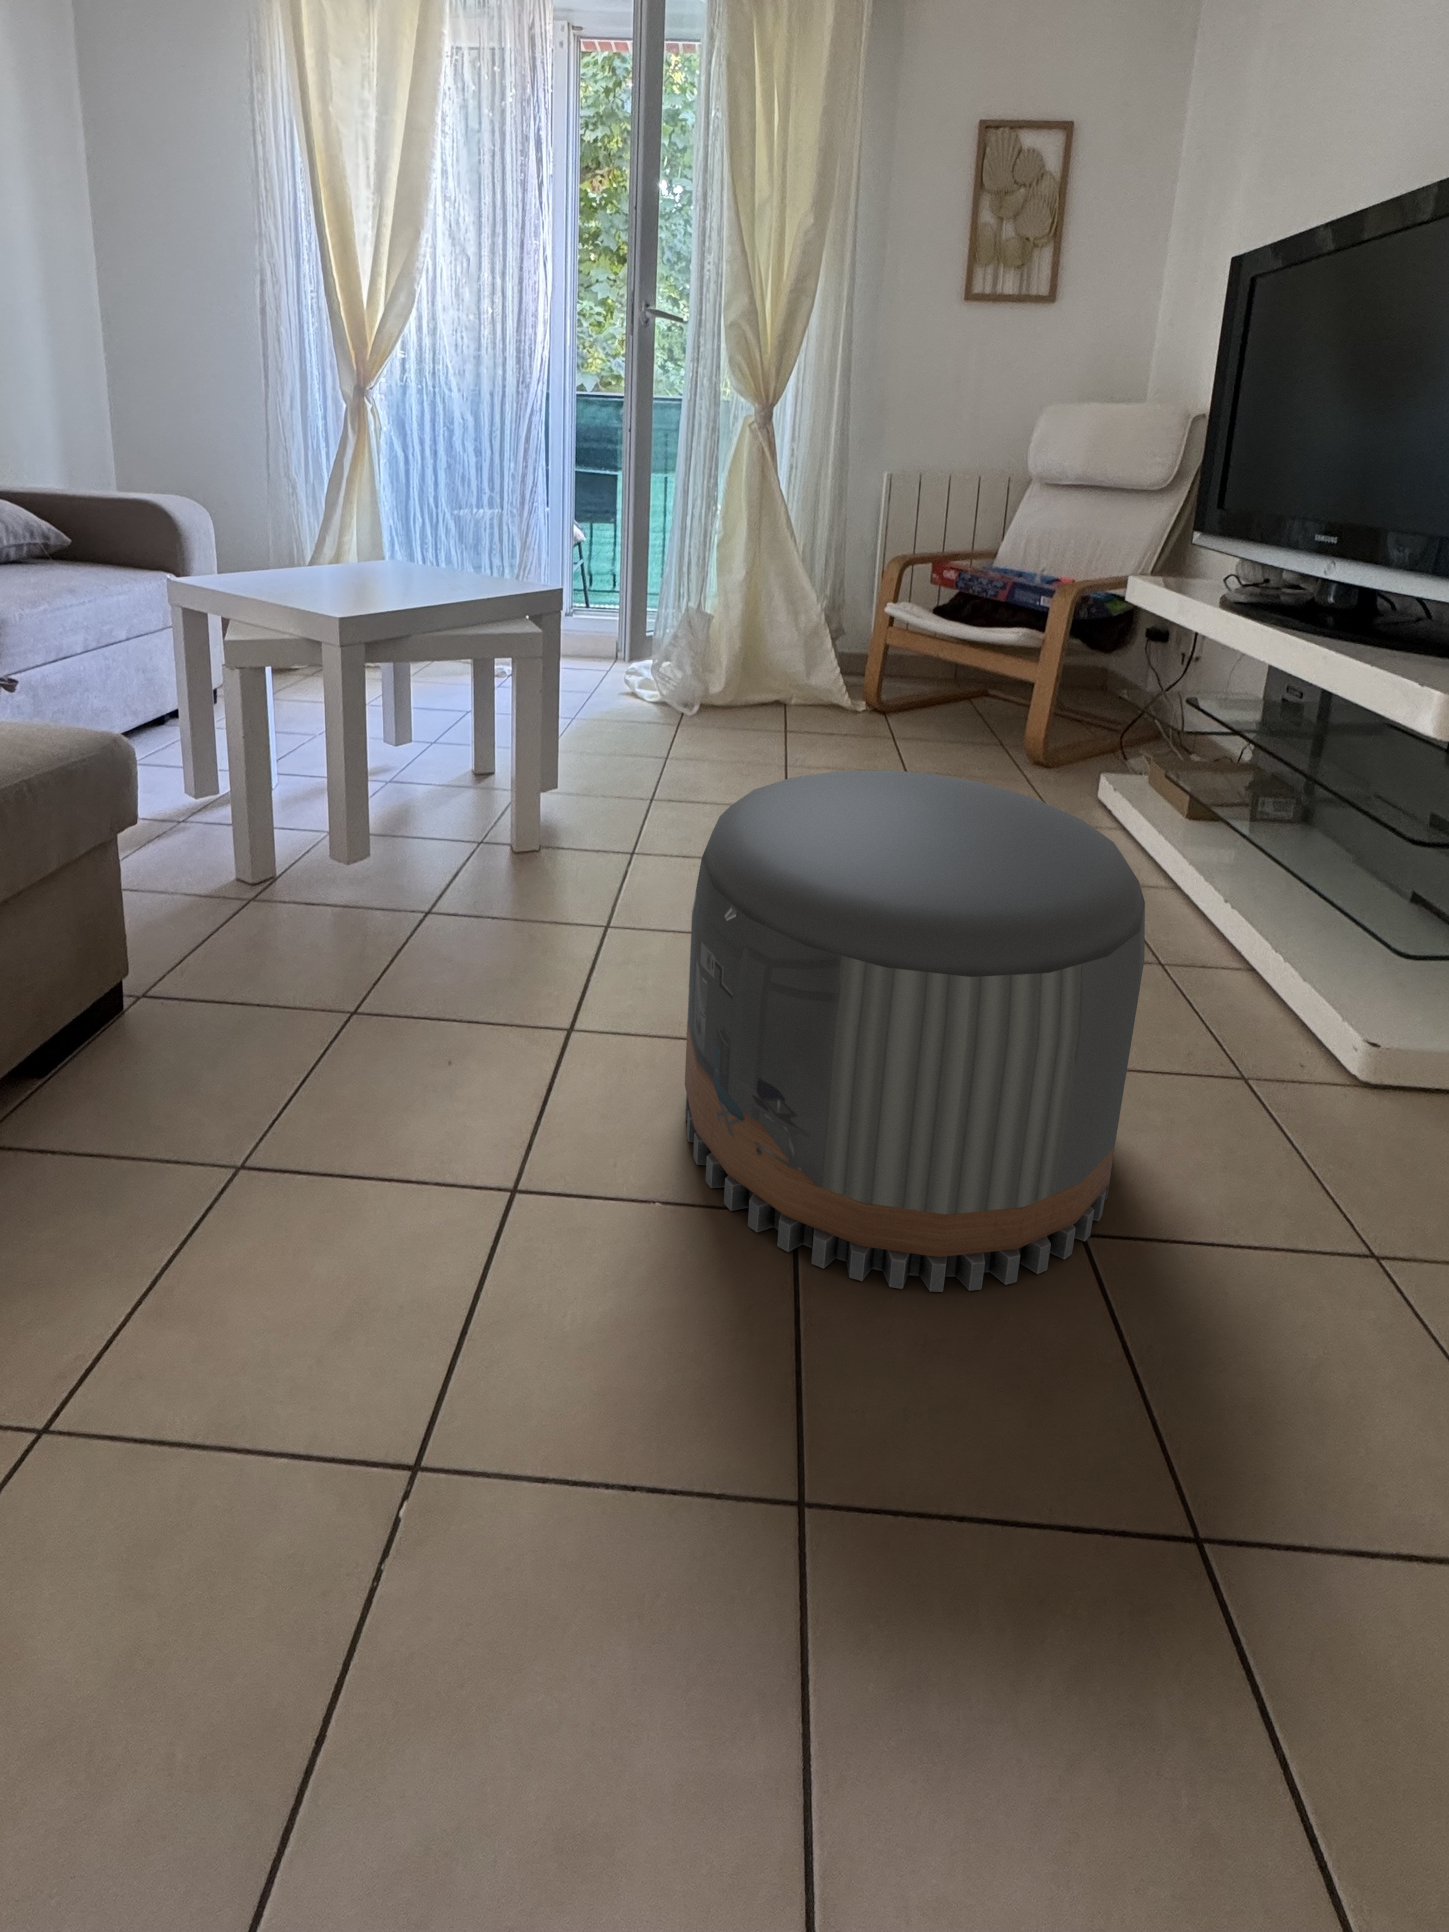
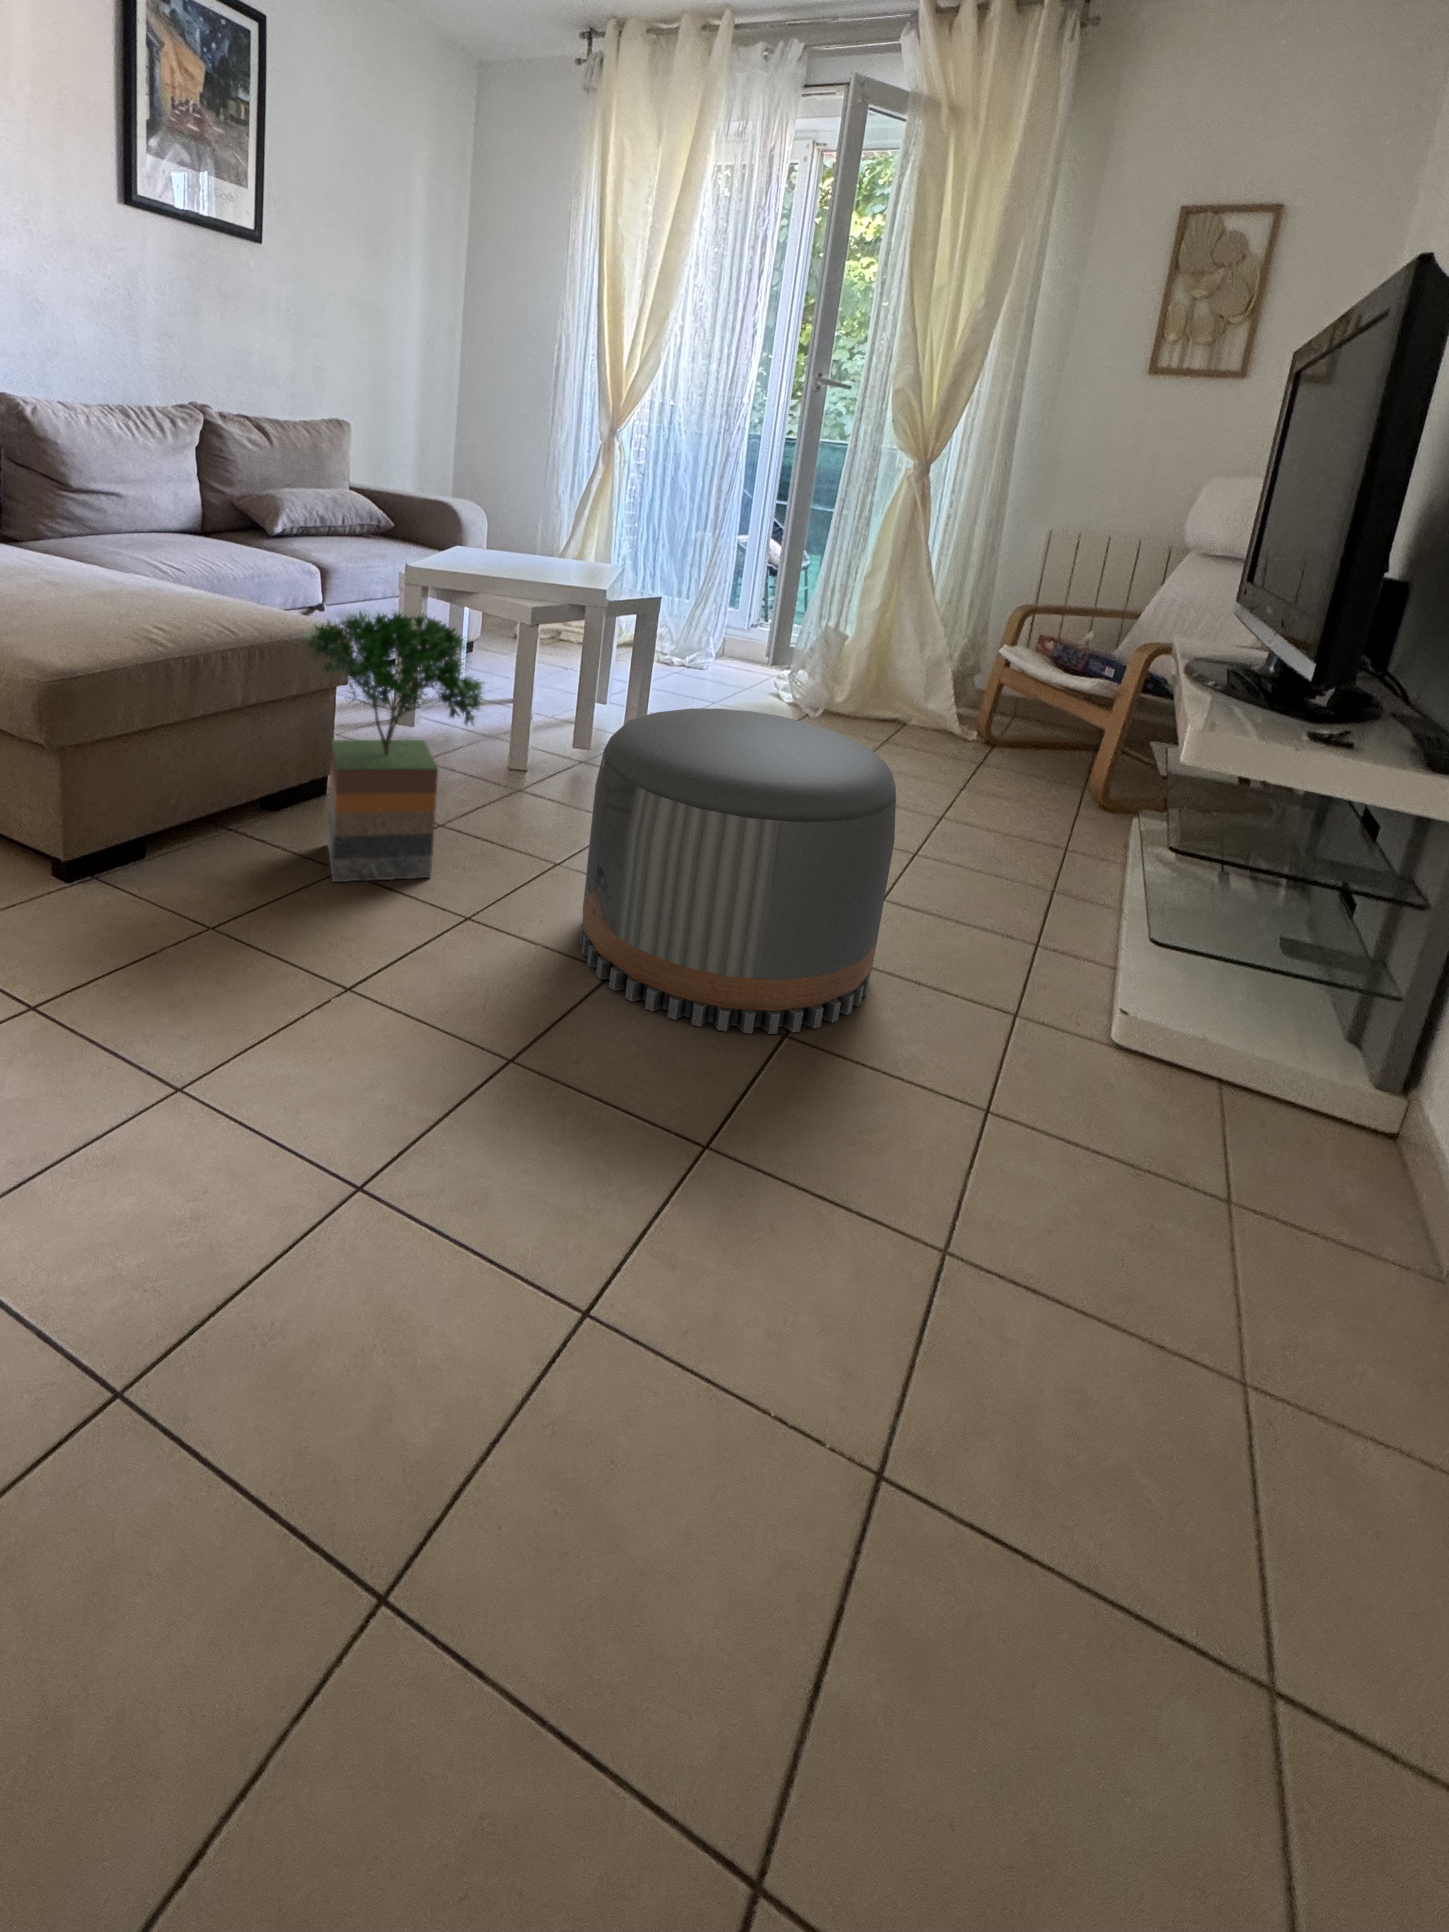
potted tree: none [90,702,475,1213] -> present [305,611,484,882]

